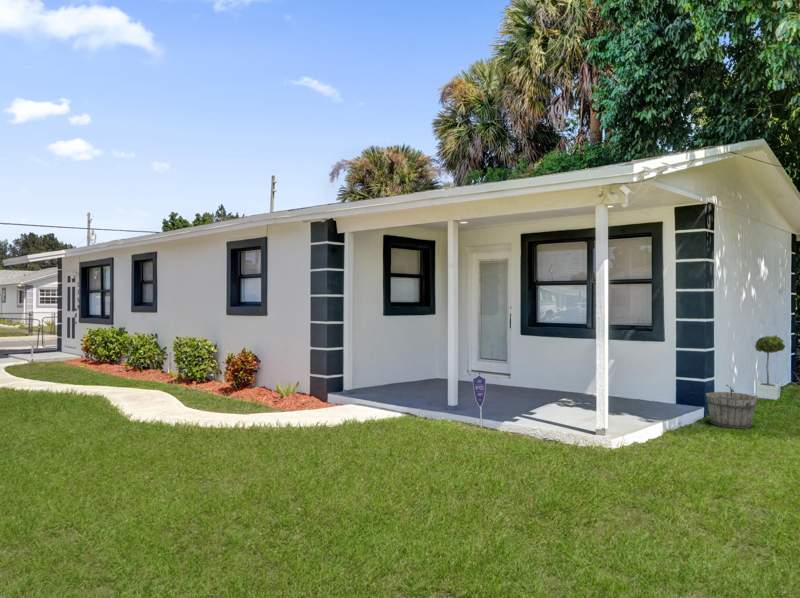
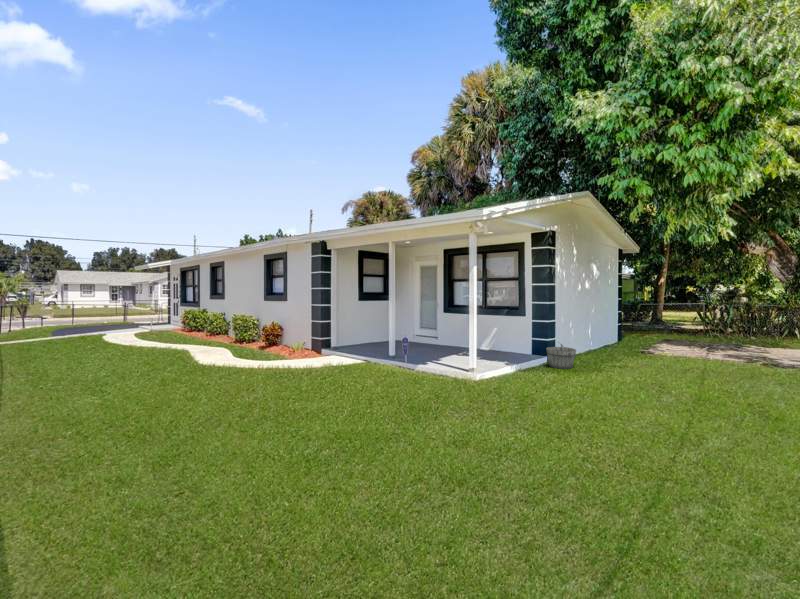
potted tree: present [755,335,785,400] -> none [587,312,605,352]

